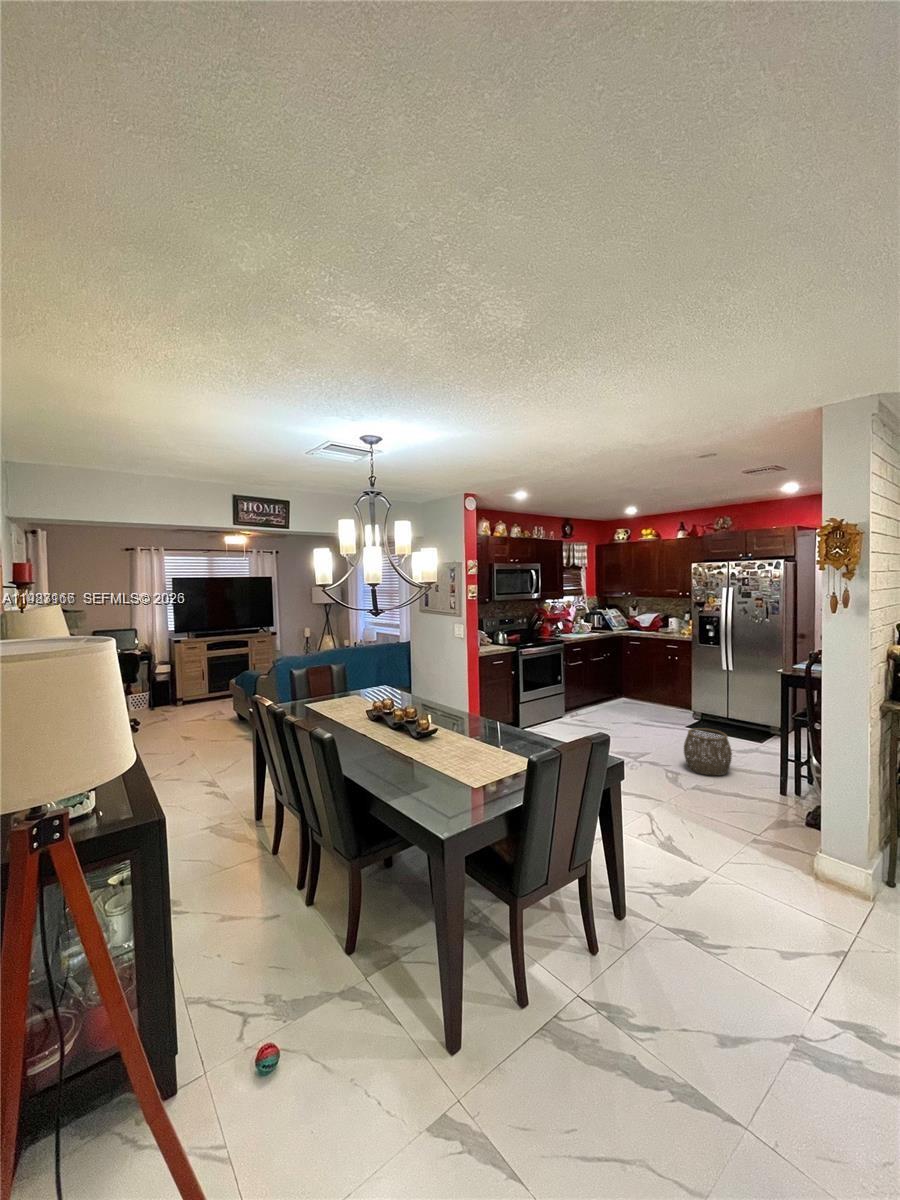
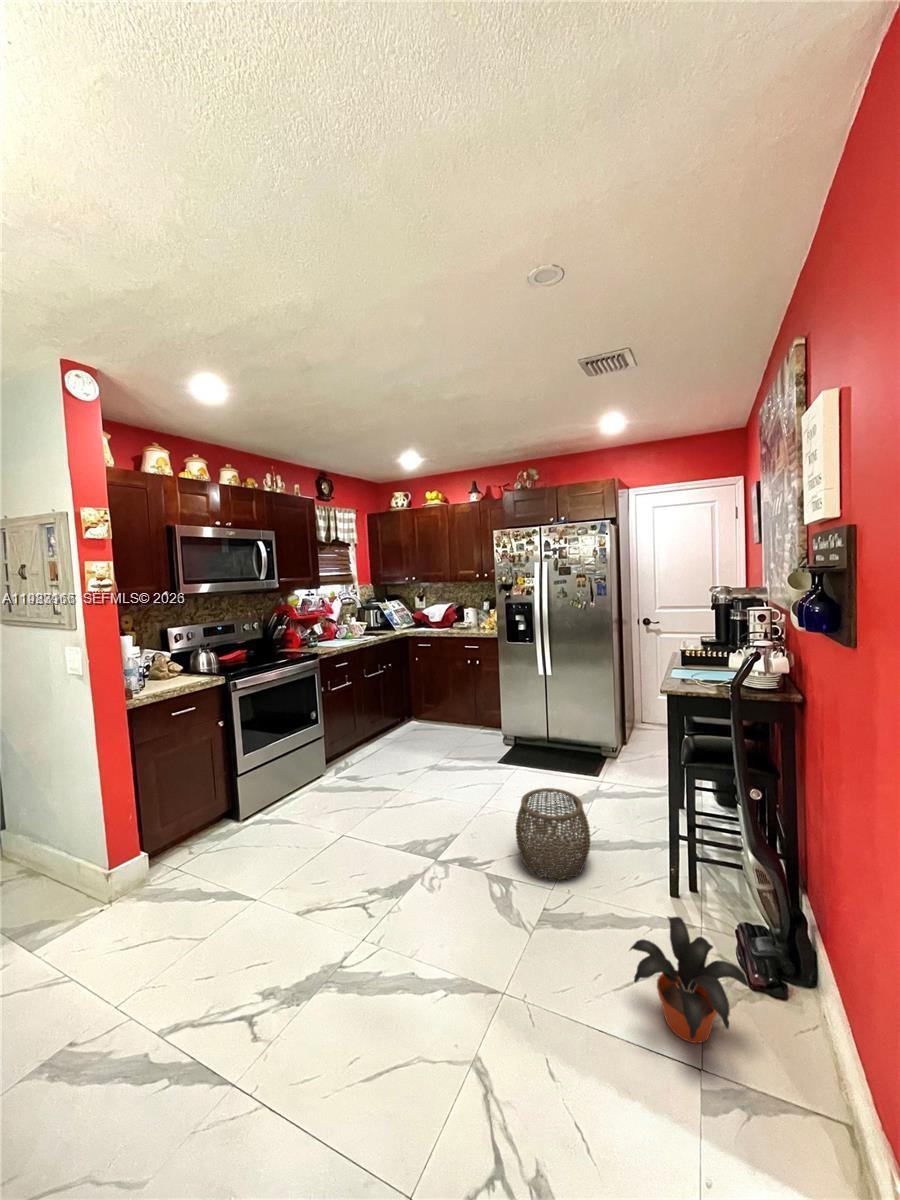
potted plant: none [724,776,785,824] -> present [630,917,749,1043]

